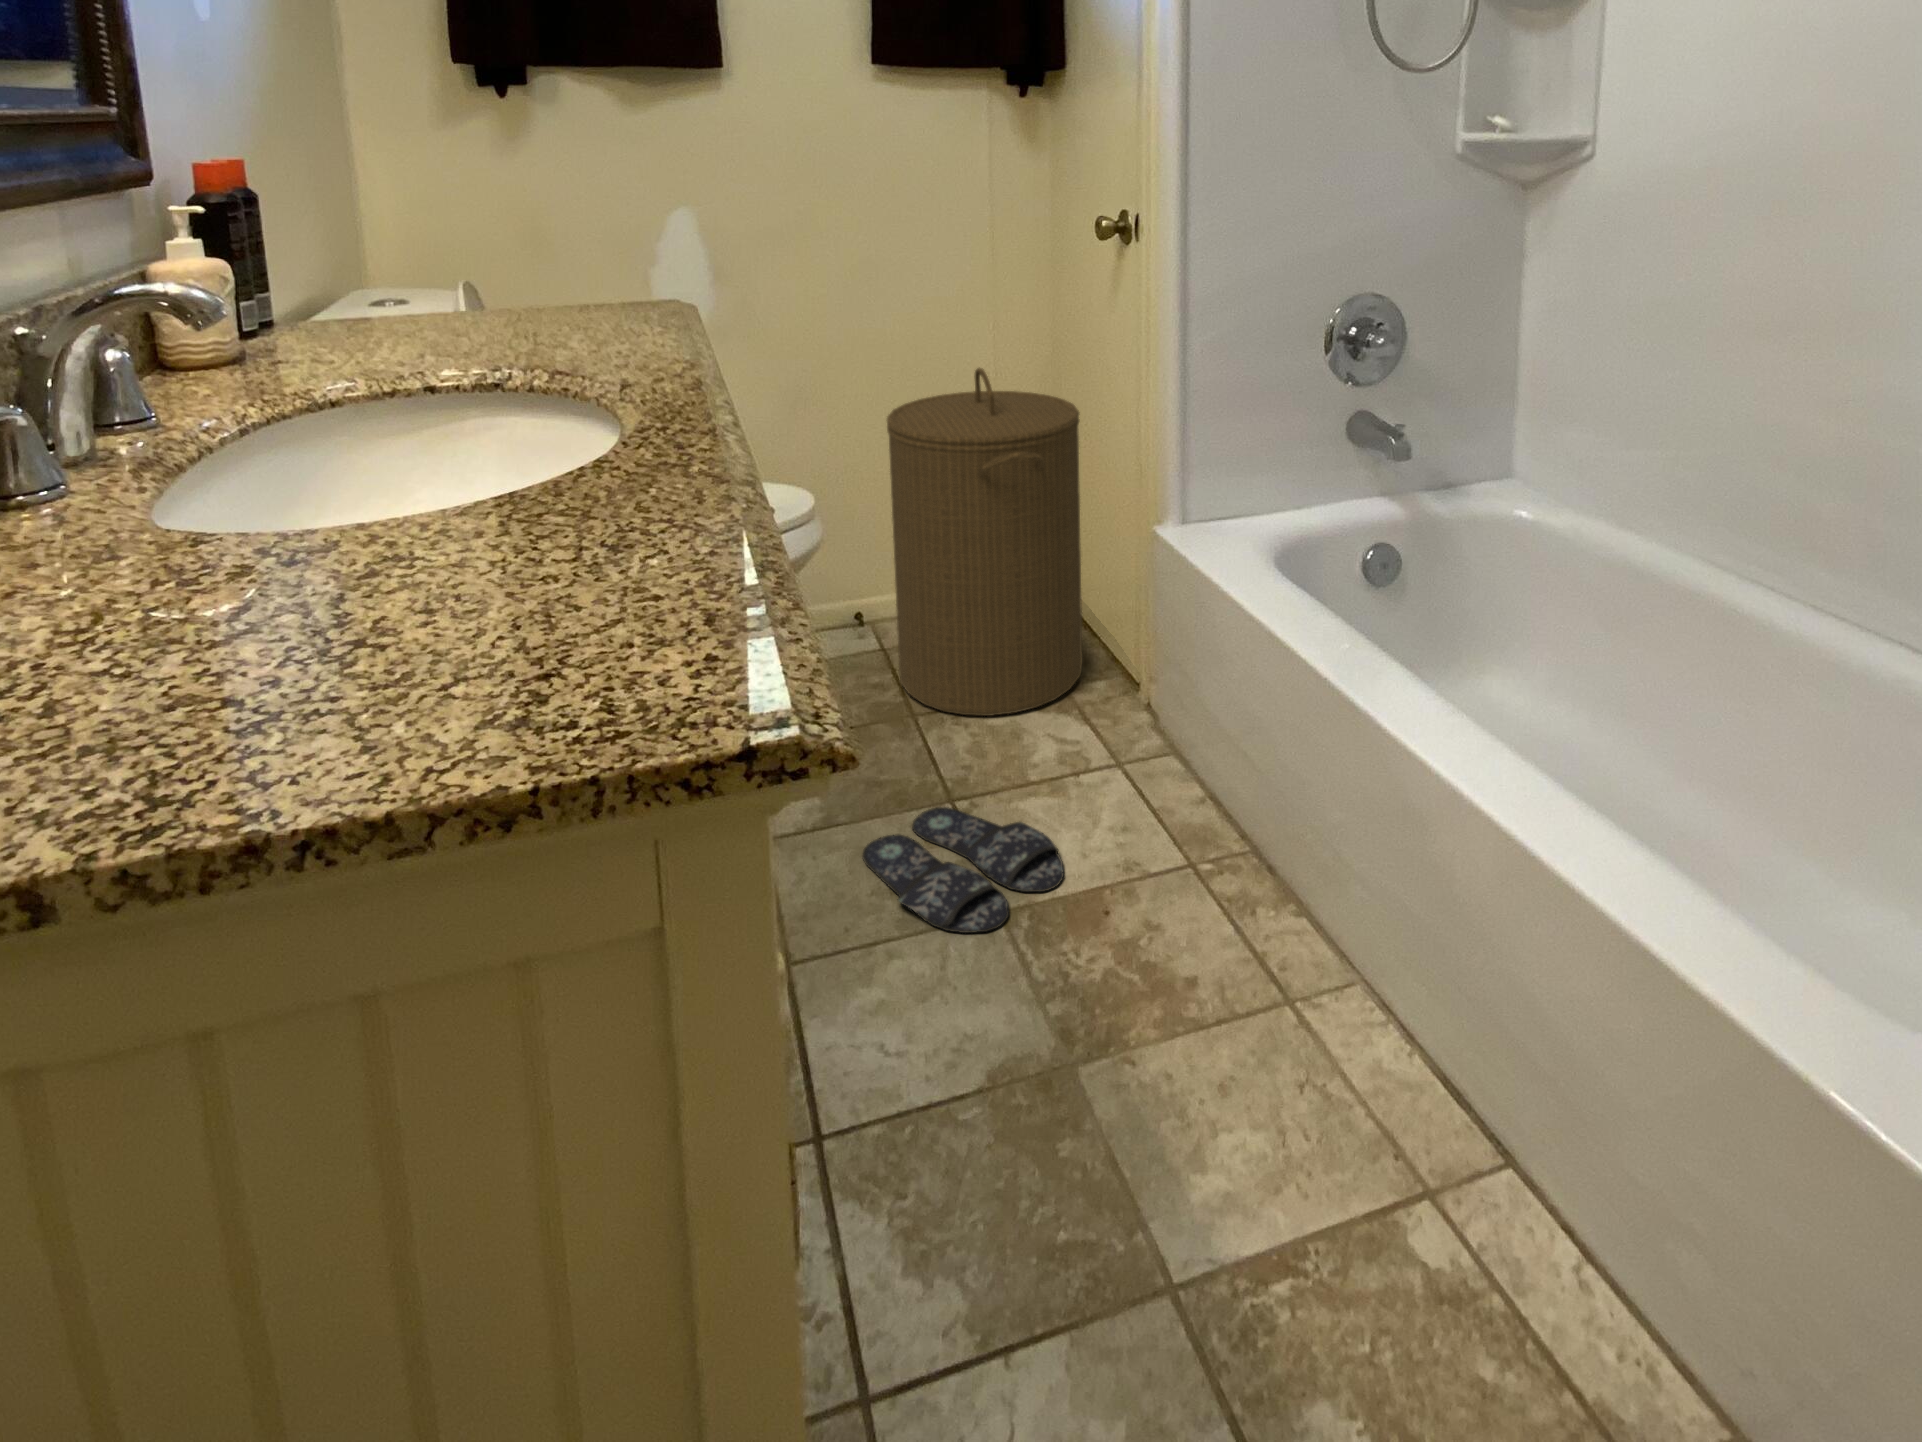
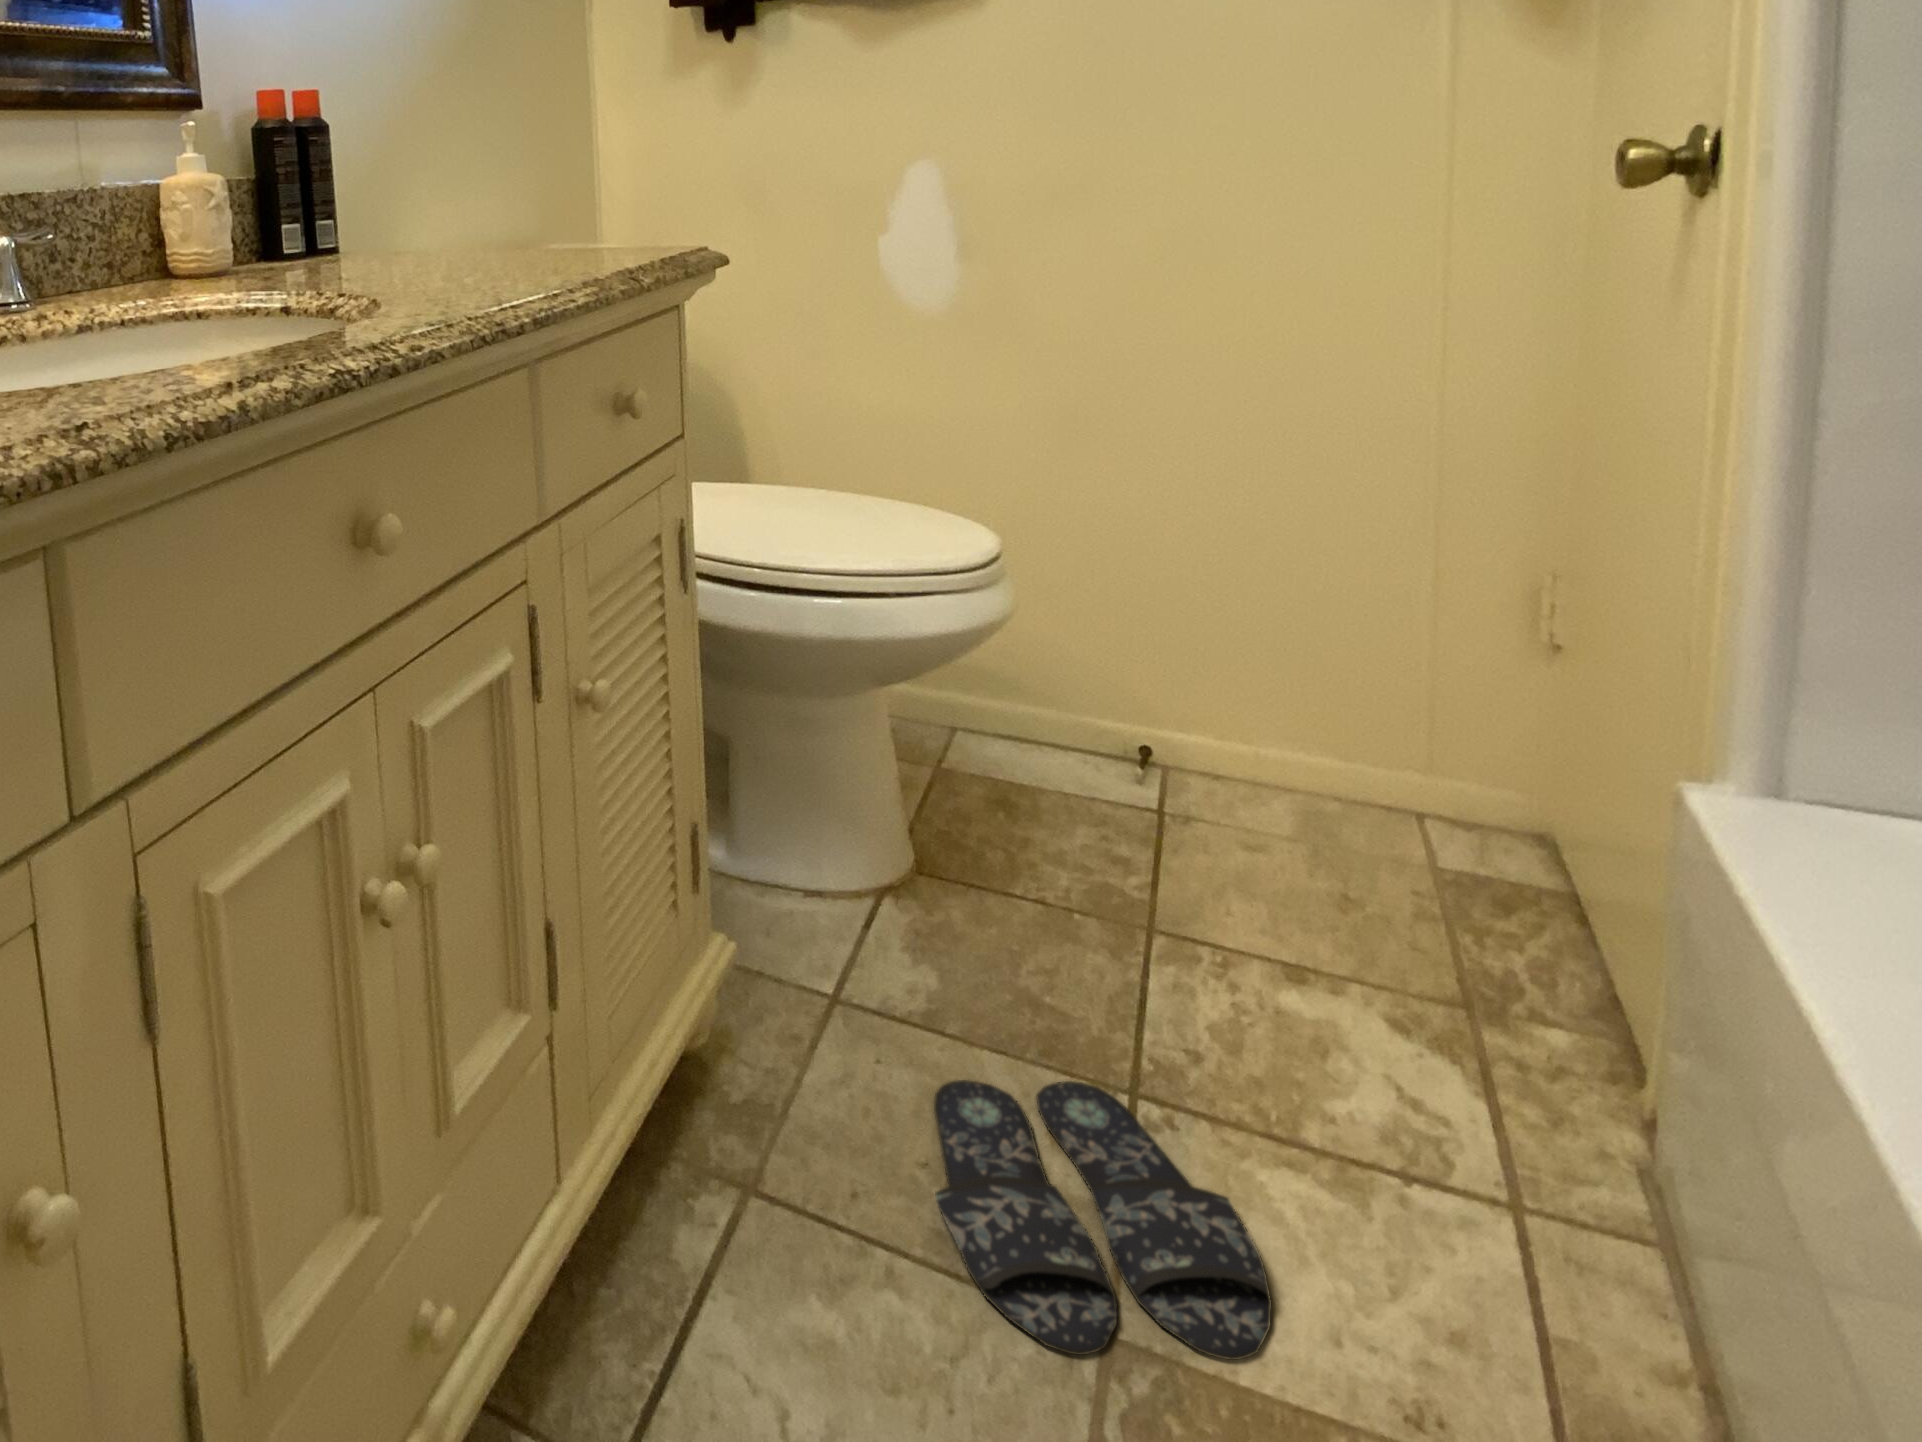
laundry hamper: present [887,368,1083,716] -> none [1155,405,1563,1018]

